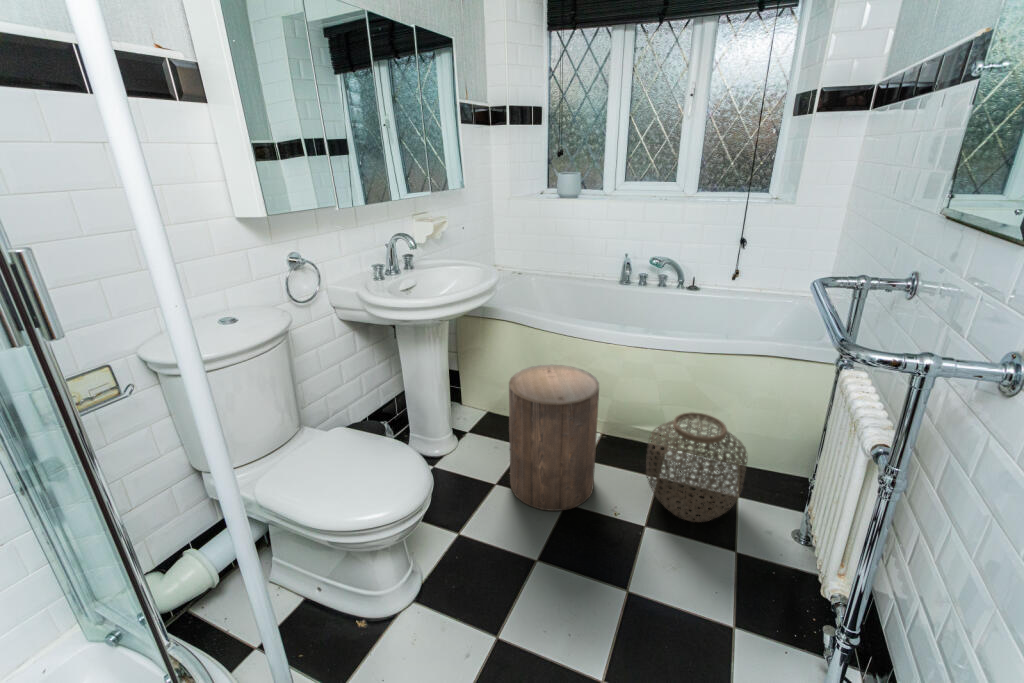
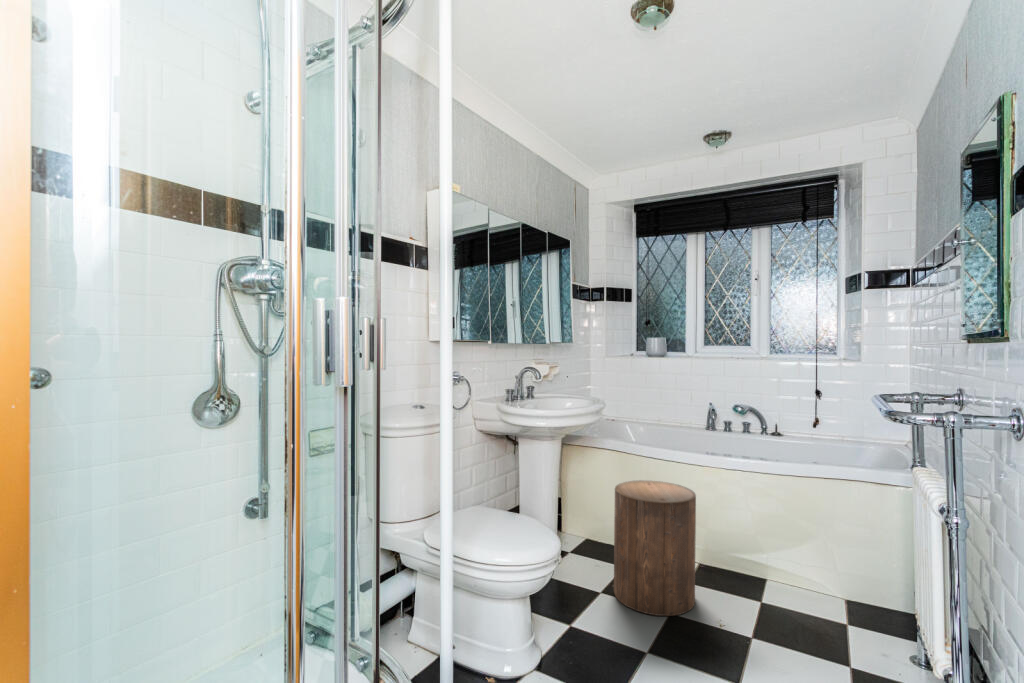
woven basket: present [646,412,748,522] -> none [745,526,845,637]

